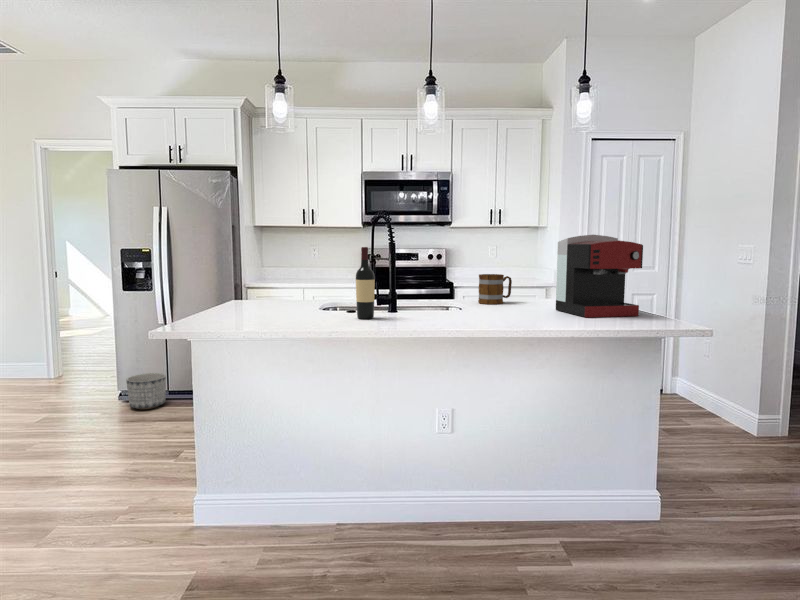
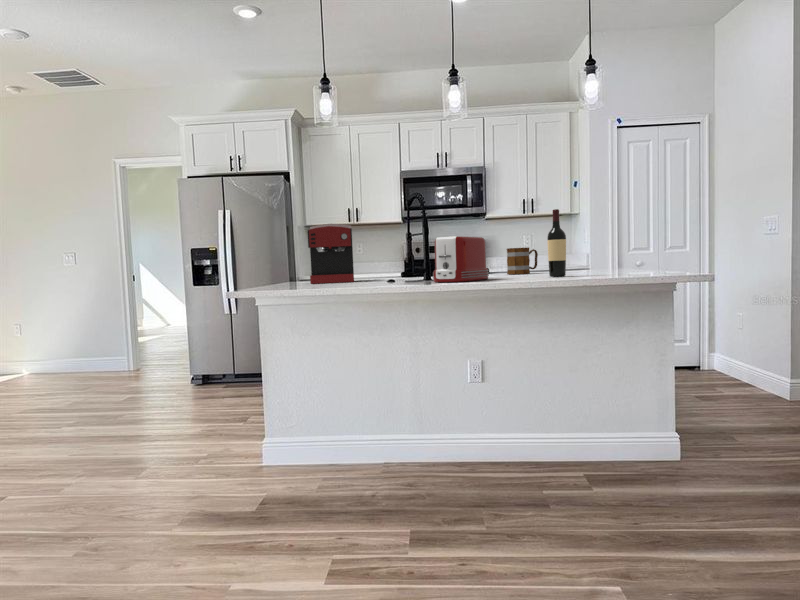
coffee maker: present [556,235,643,317] -> present [308,224,354,284]
wine bottle: present [356,247,375,319] -> present [547,209,566,277]
toaster: none [401,272,464,327] -> present [433,236,489,282]
planter: present [126,373,166,410] -> none [198,358,232,389]

